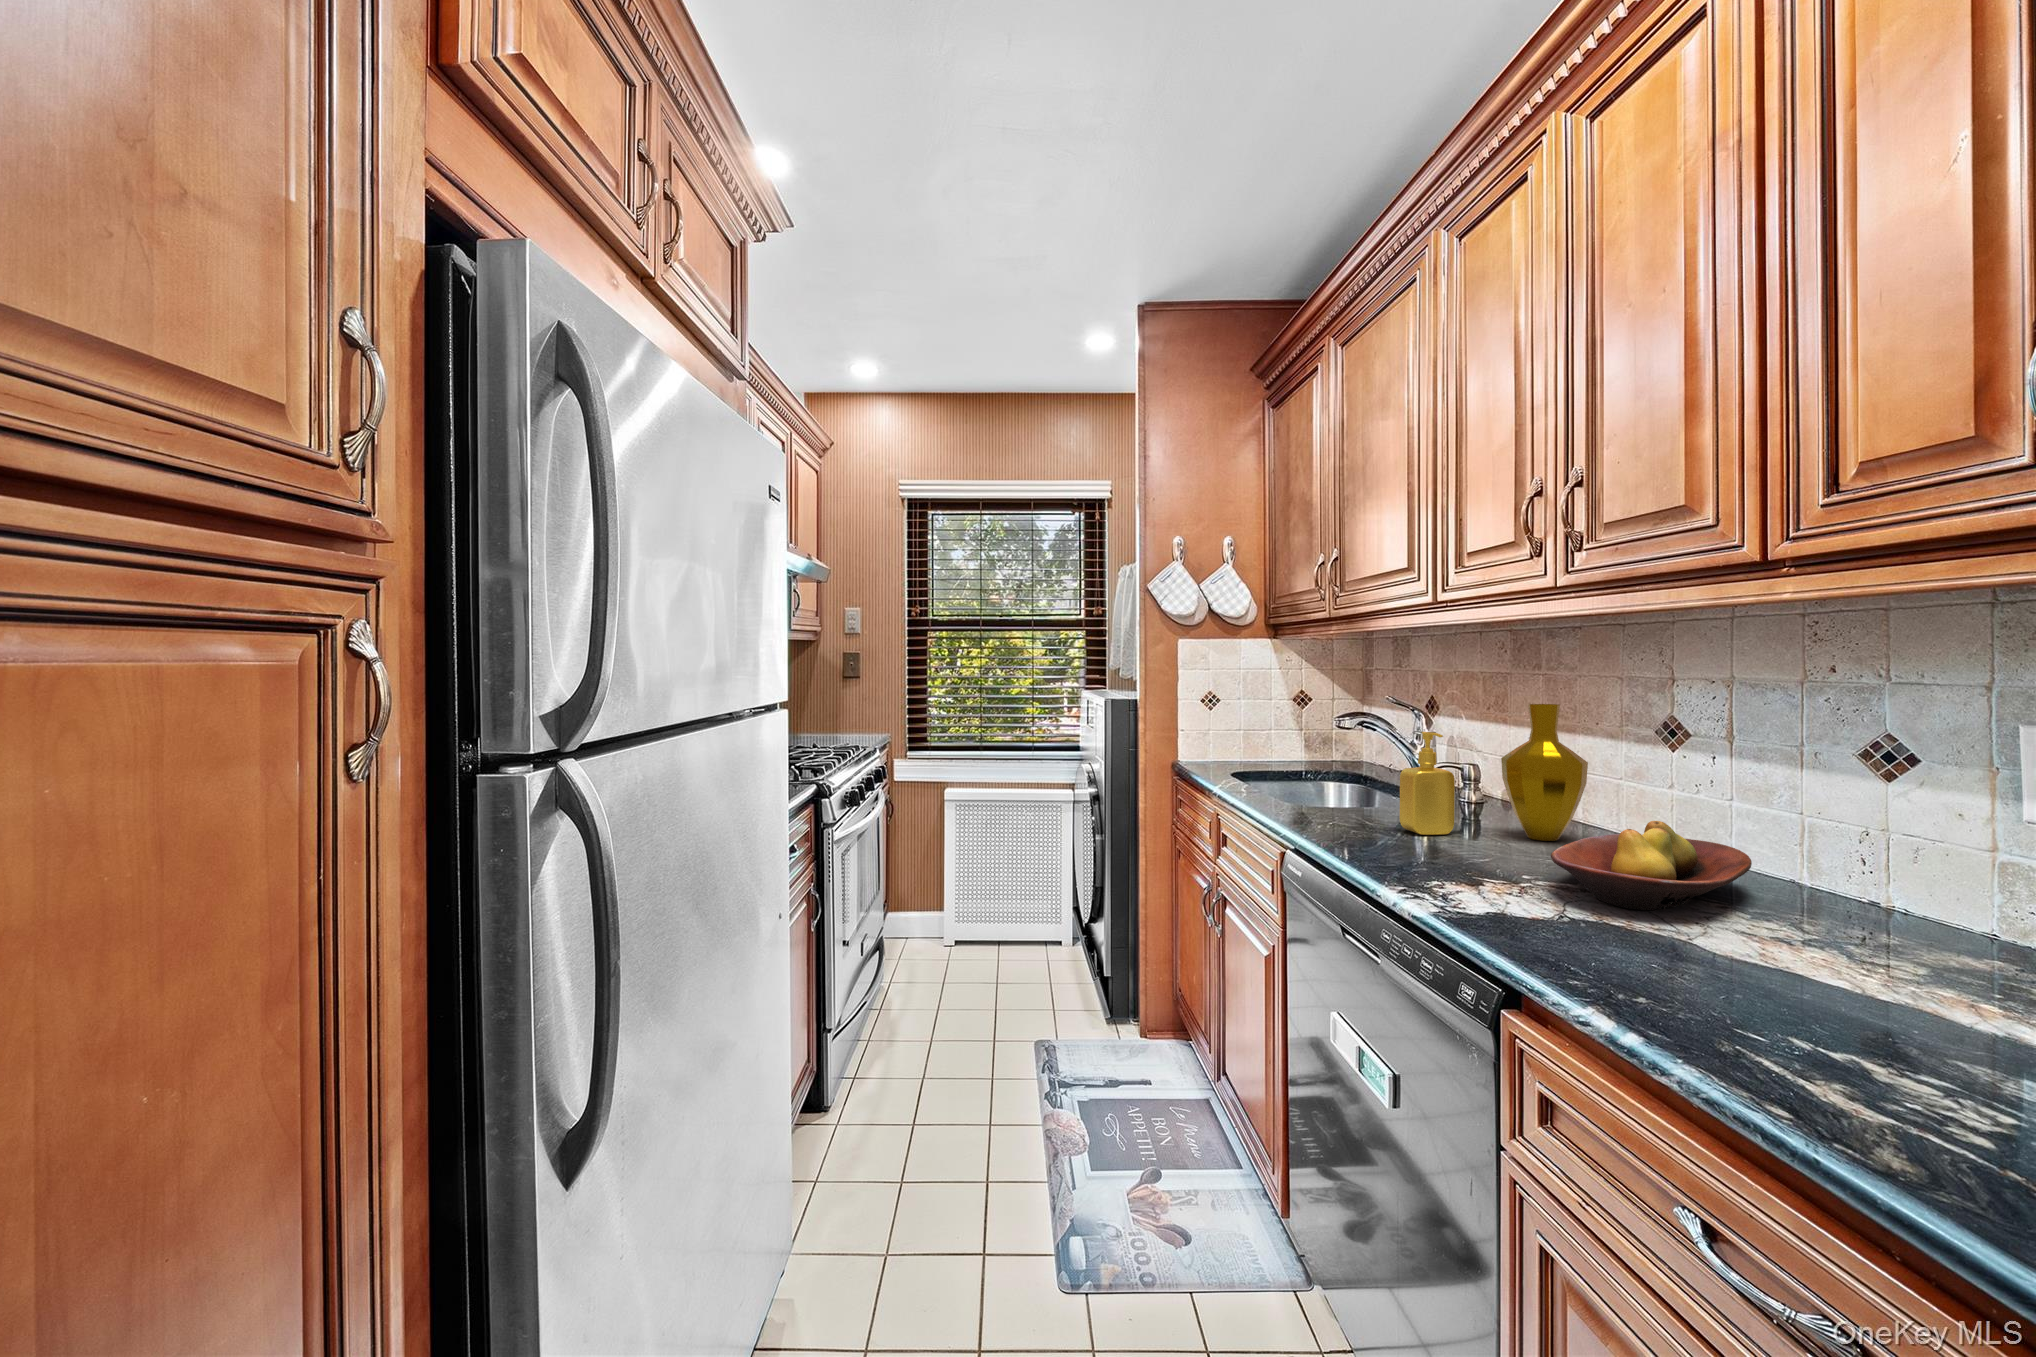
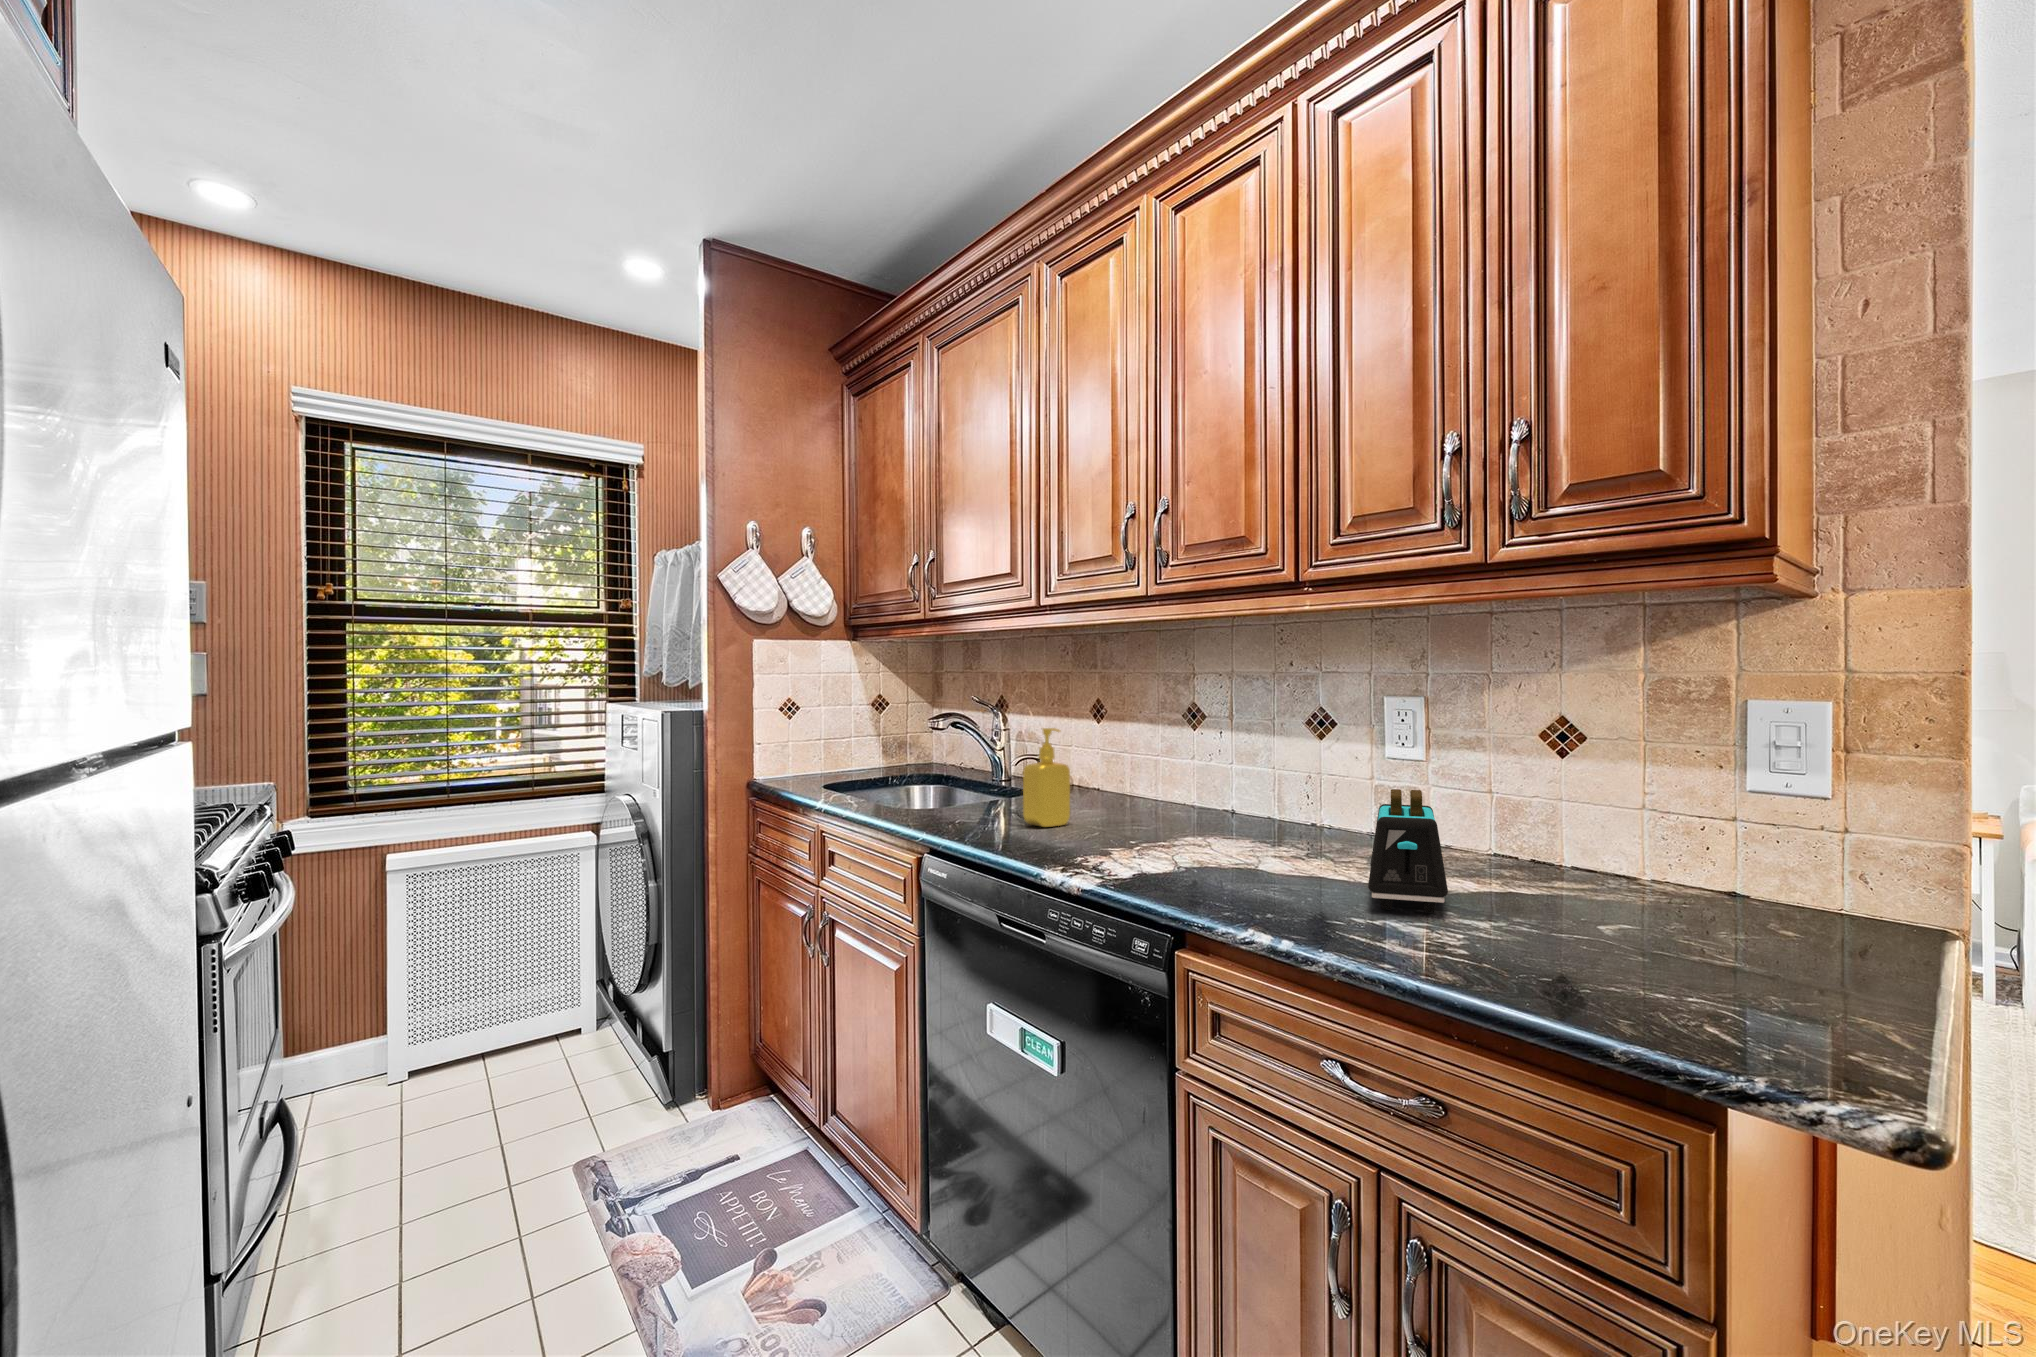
vase: present [1501,704,1588,841] -> none [1106,699,1172,822]
fruit bowl: present [1551,821,1752,910] -> none [1171,791,1301,862]
toaster: none [1800,853,1965,1038] -> present [1368,789,1448,913]

